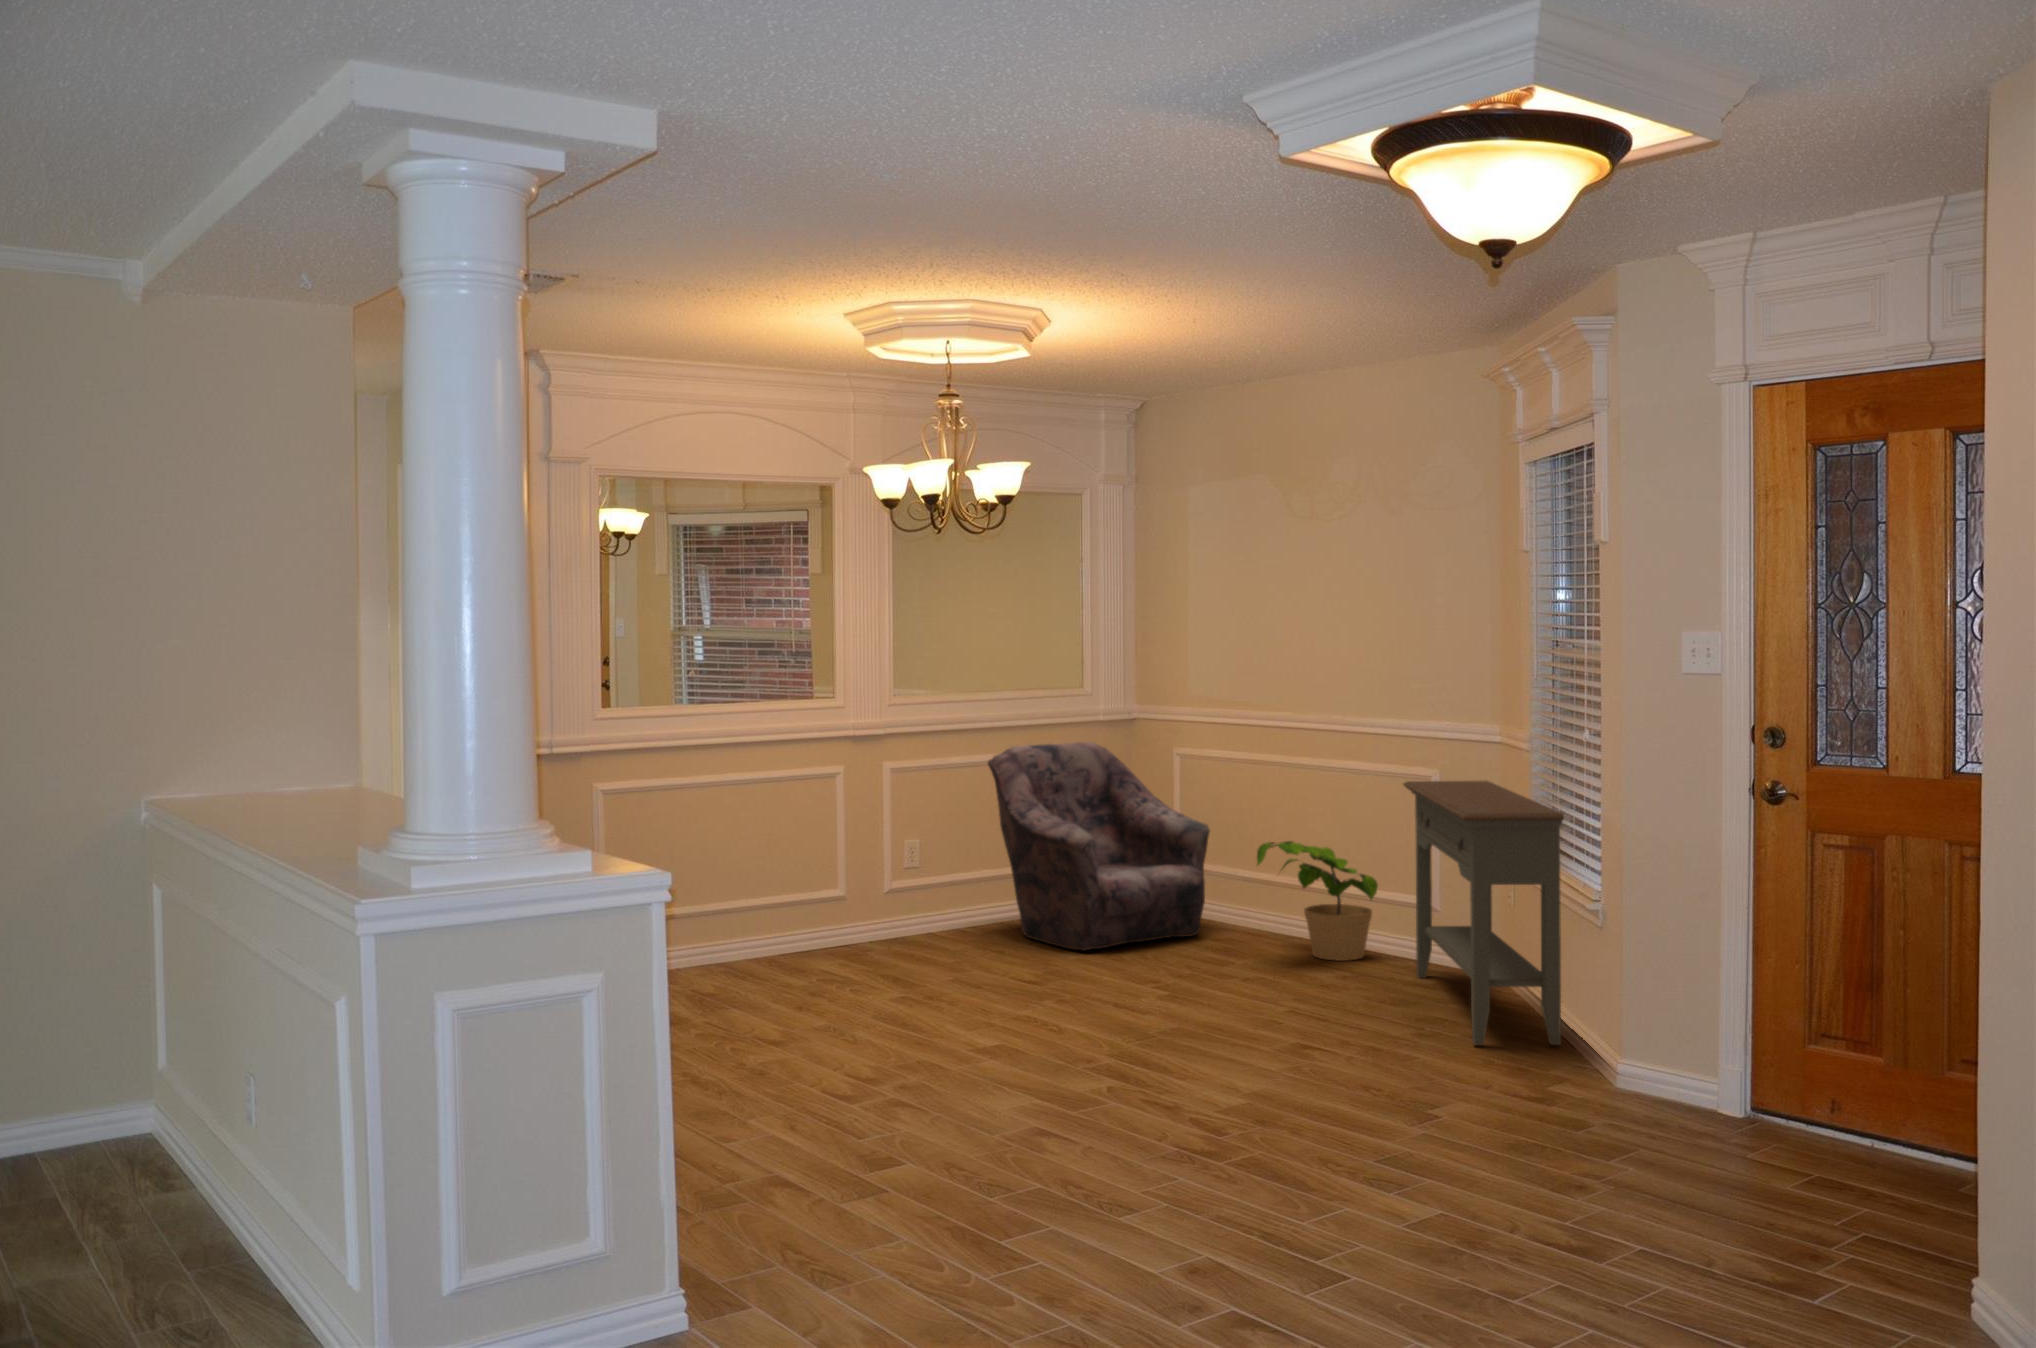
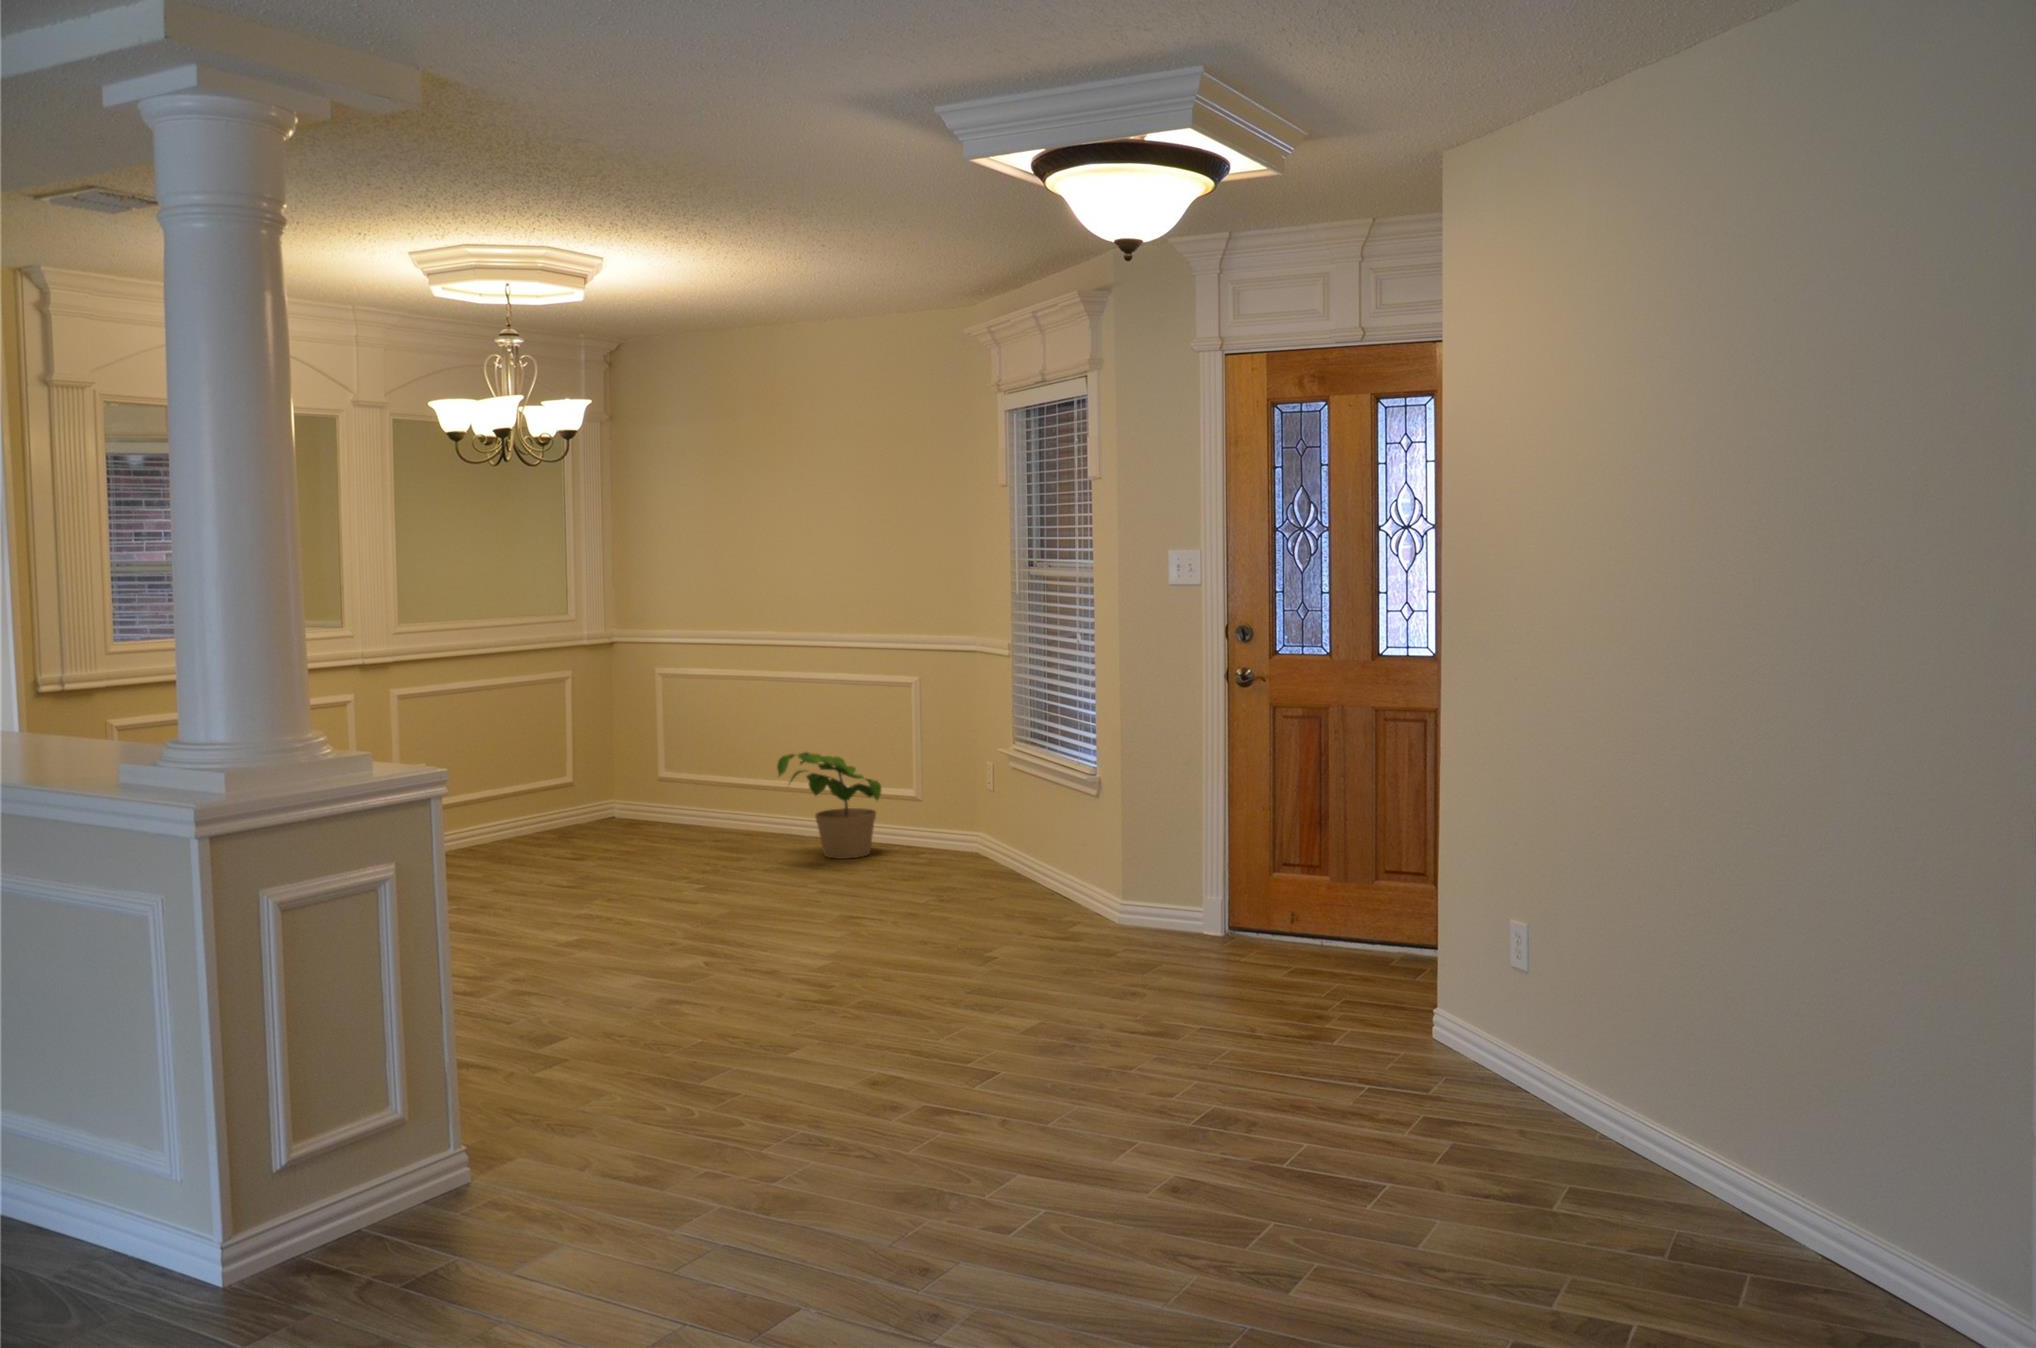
armchair: present [988,742,1210,951] -> none [489,673,717,871]
console table: present [1403,781,1564,1045] -> none [907,688,1071,910]

